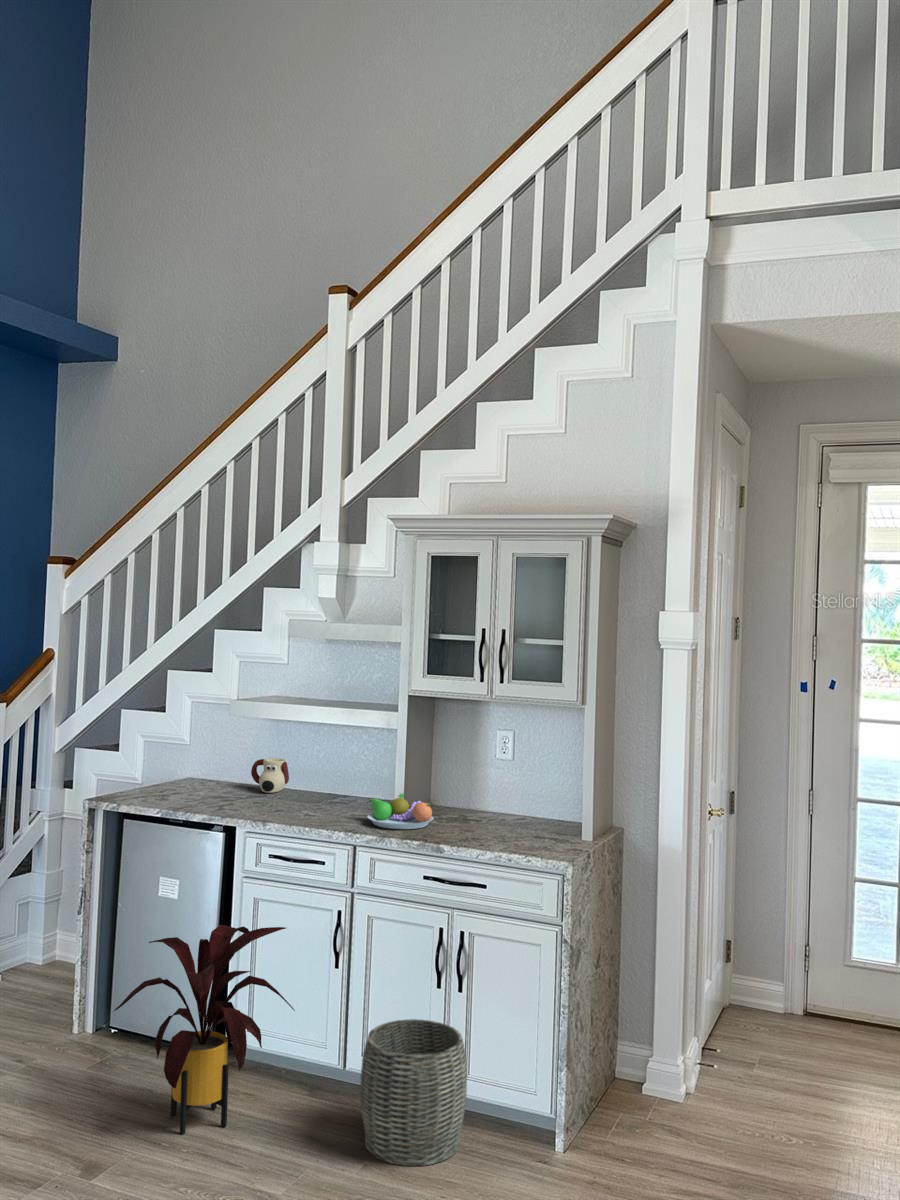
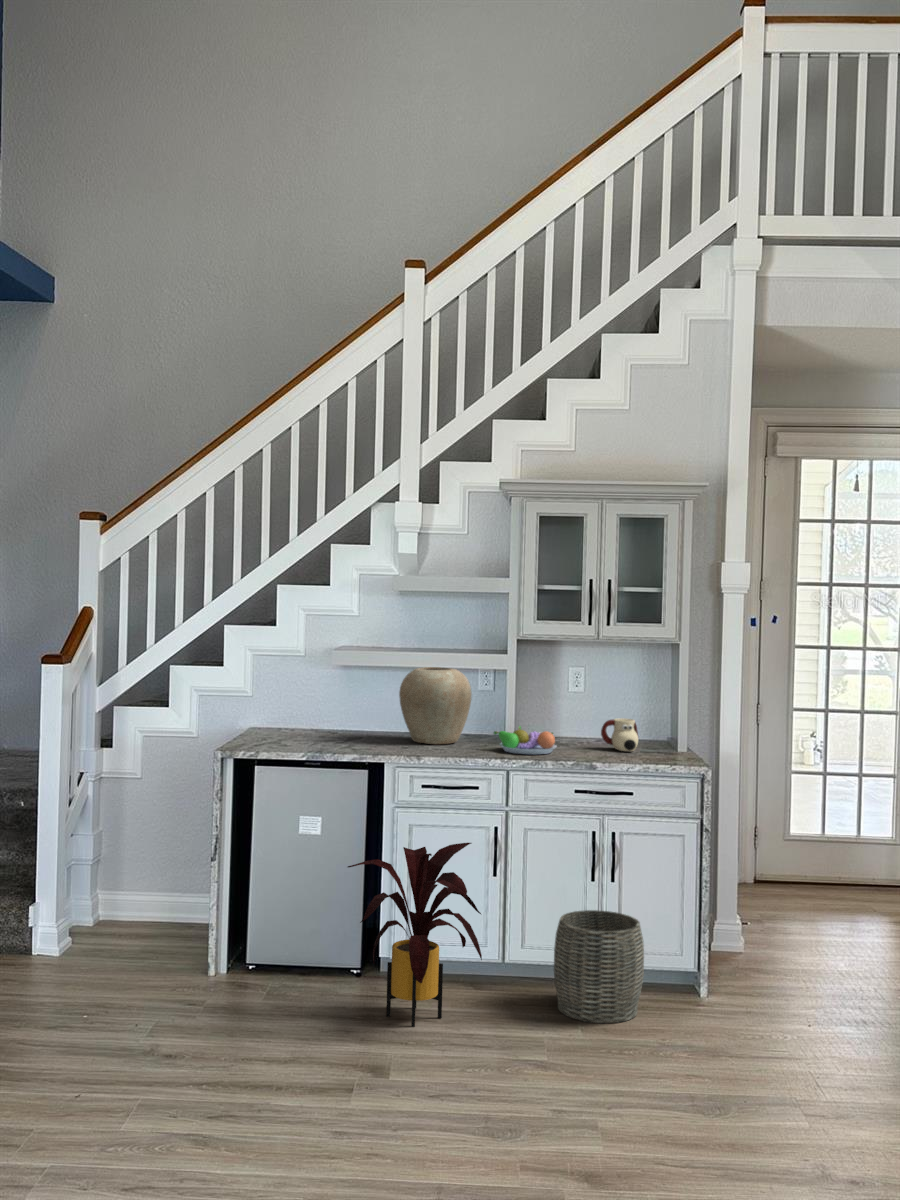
vase: none [290,723,369,808] -> present [399,667,472,744]
mug: present [251,758,289,793] -> present [601,718,638,752]

